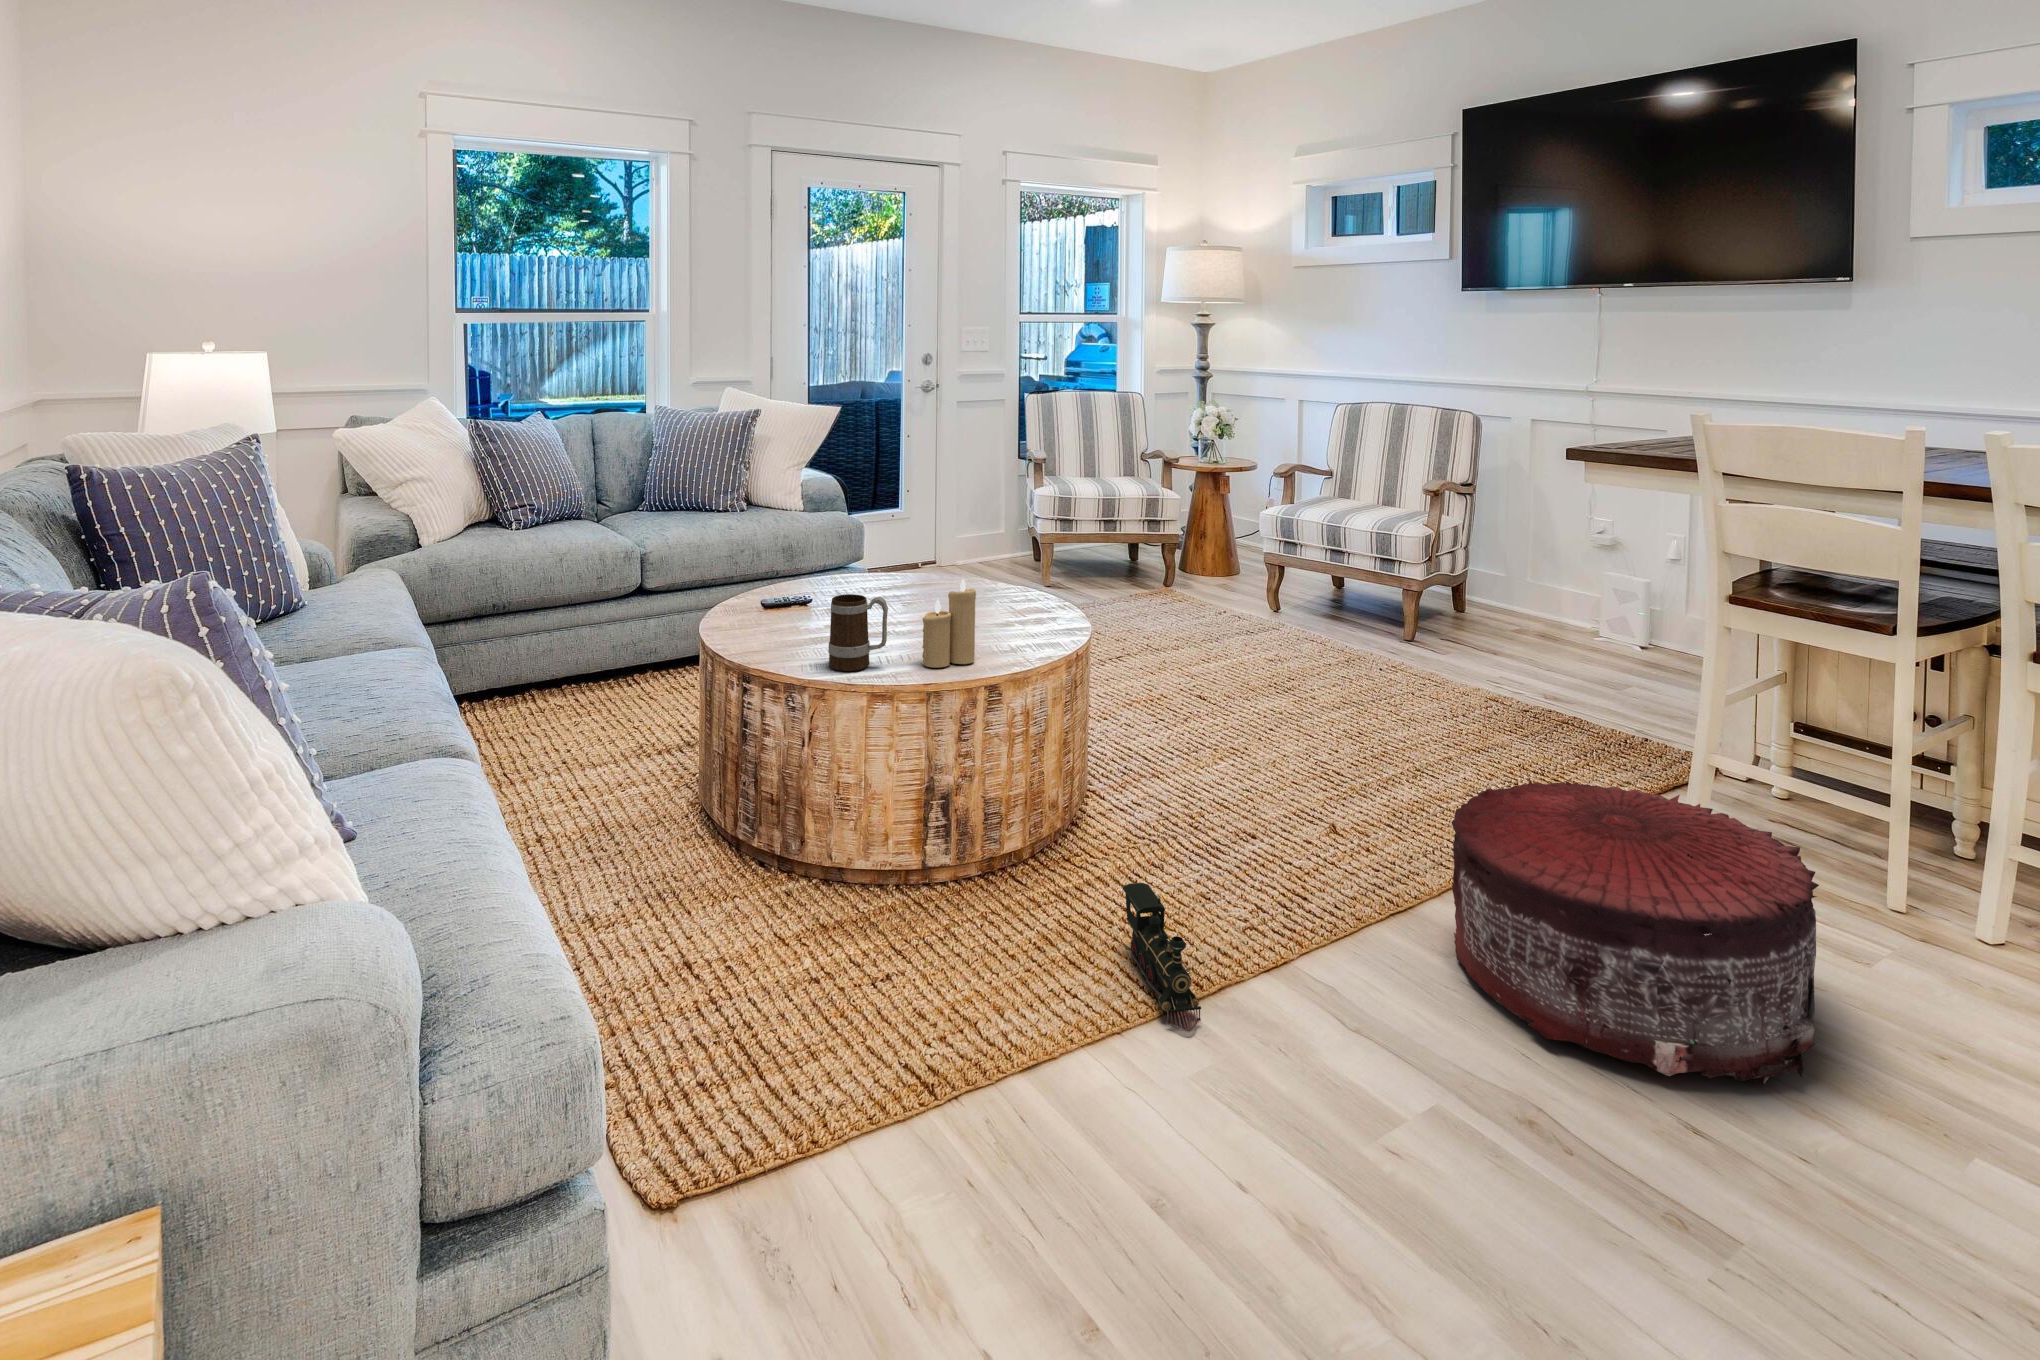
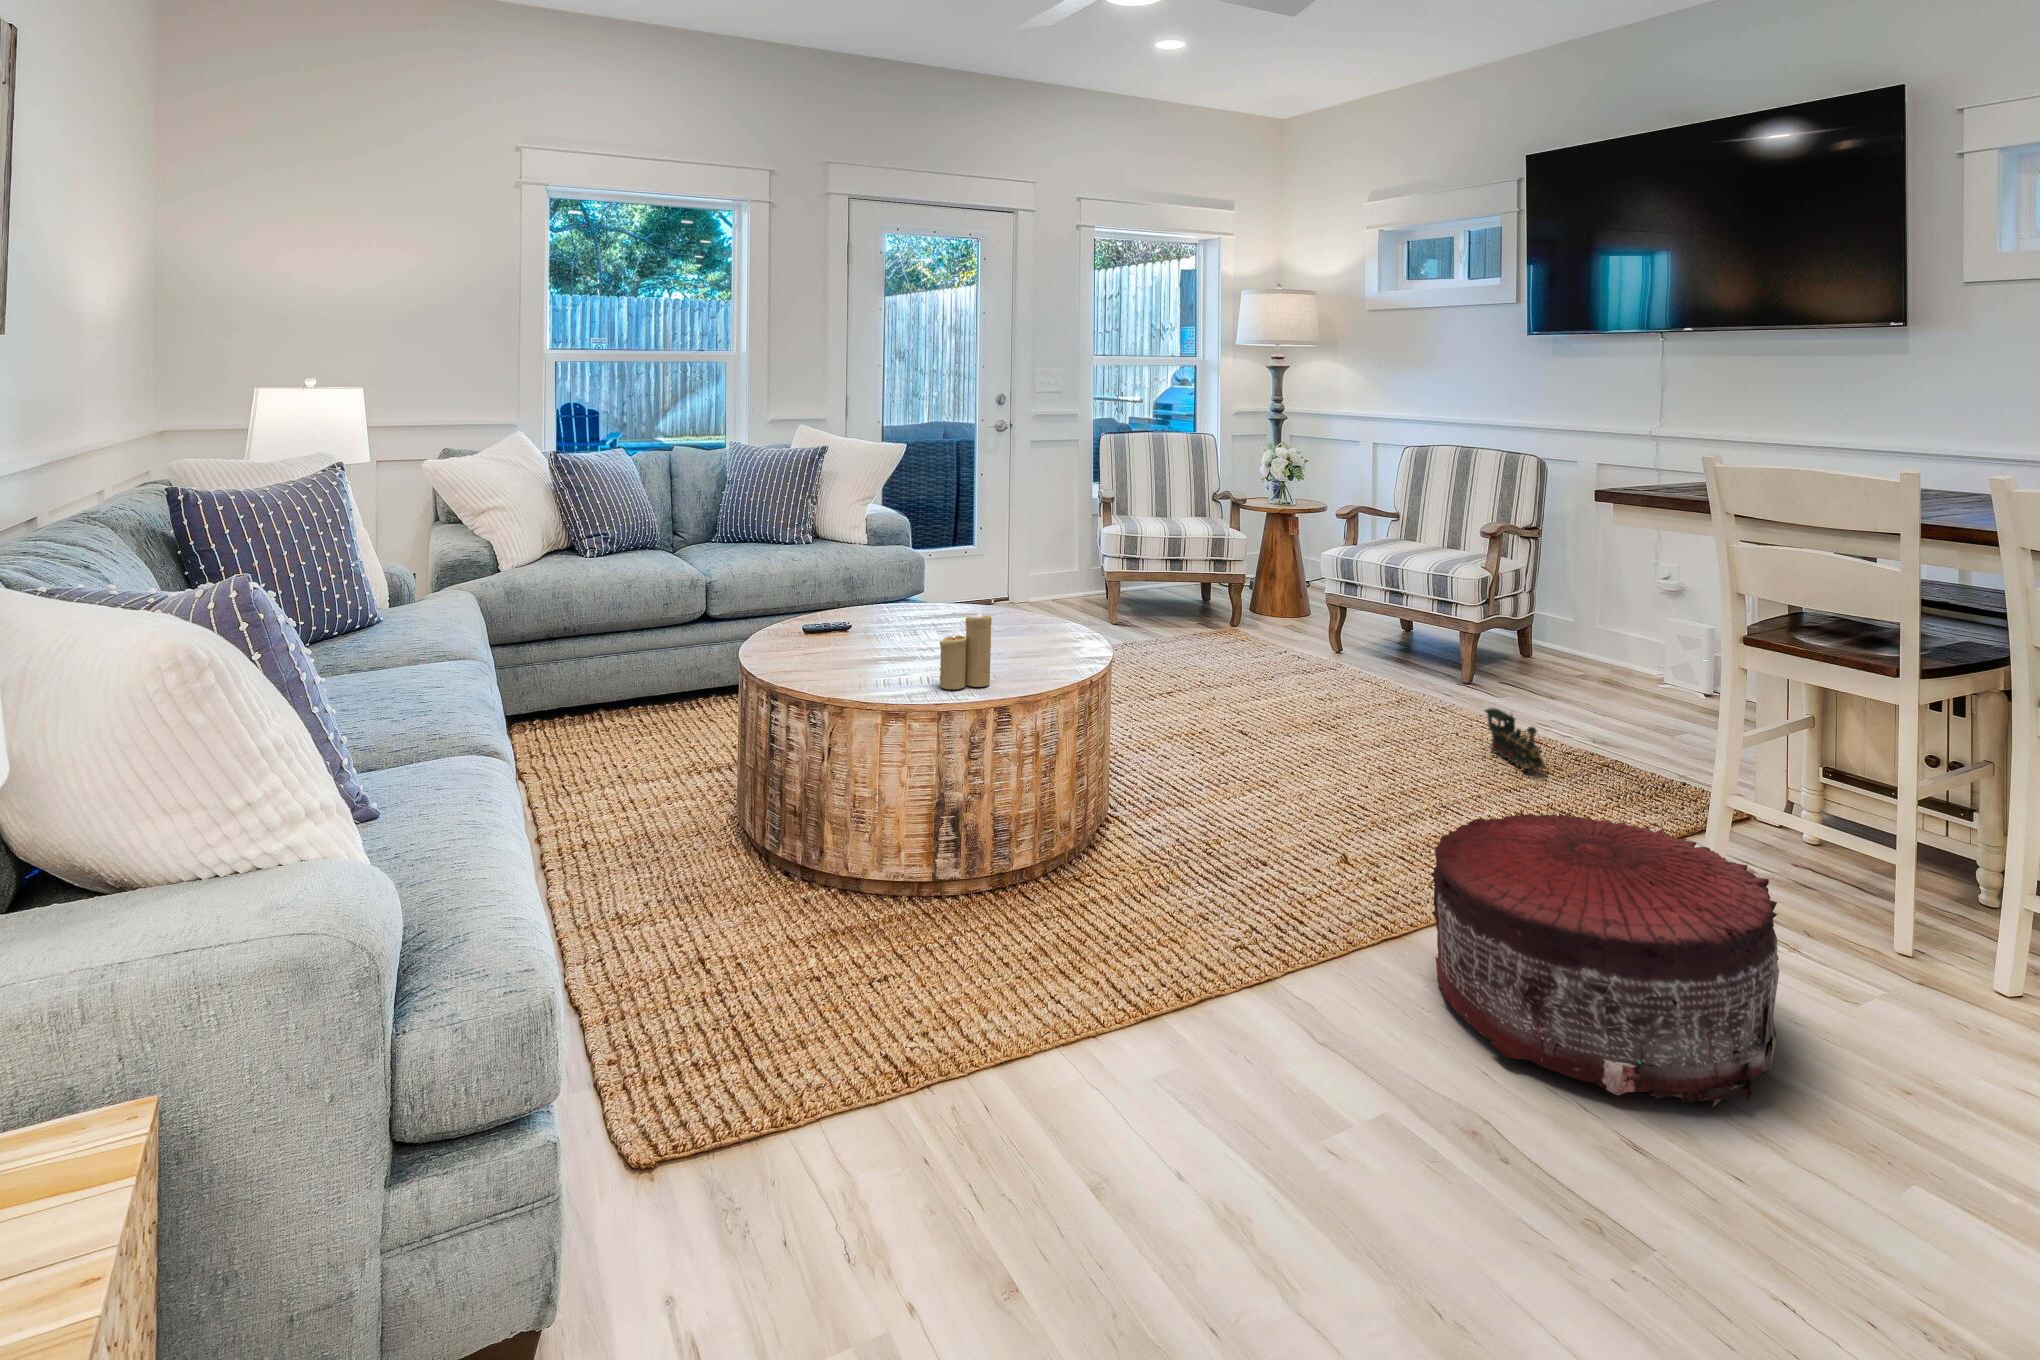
mug: present [828,594,888,671] -> none [850,618,906,691]
toy train: present [1123,883,1201,1032] -> present [1485,708,1547,777]

